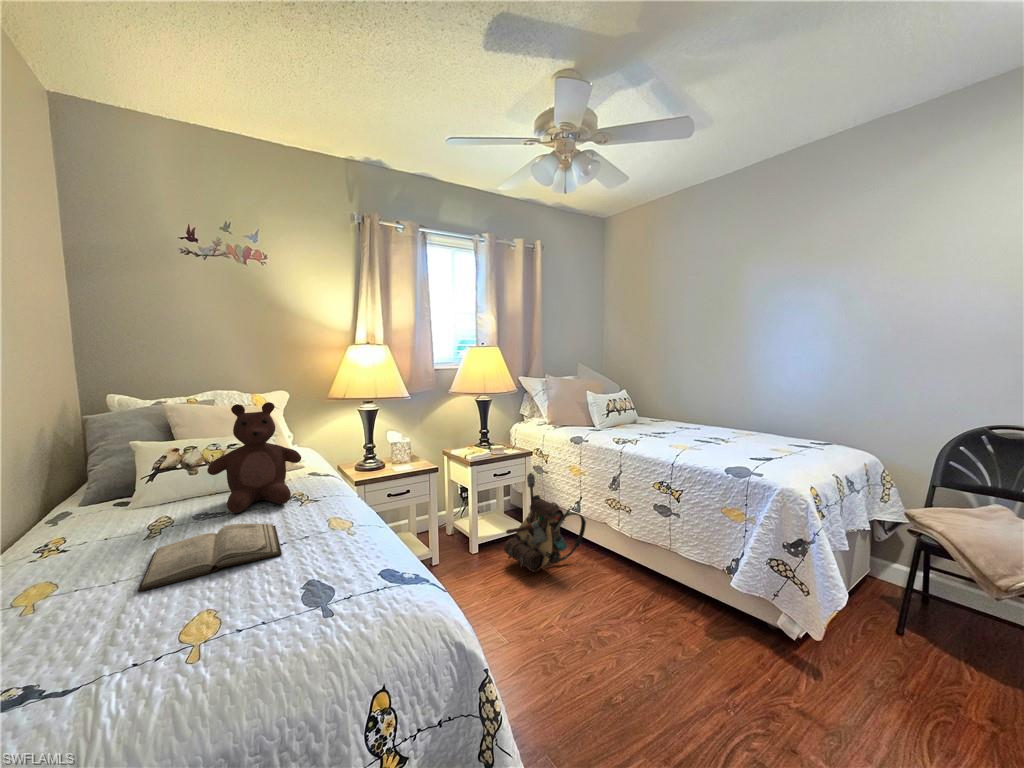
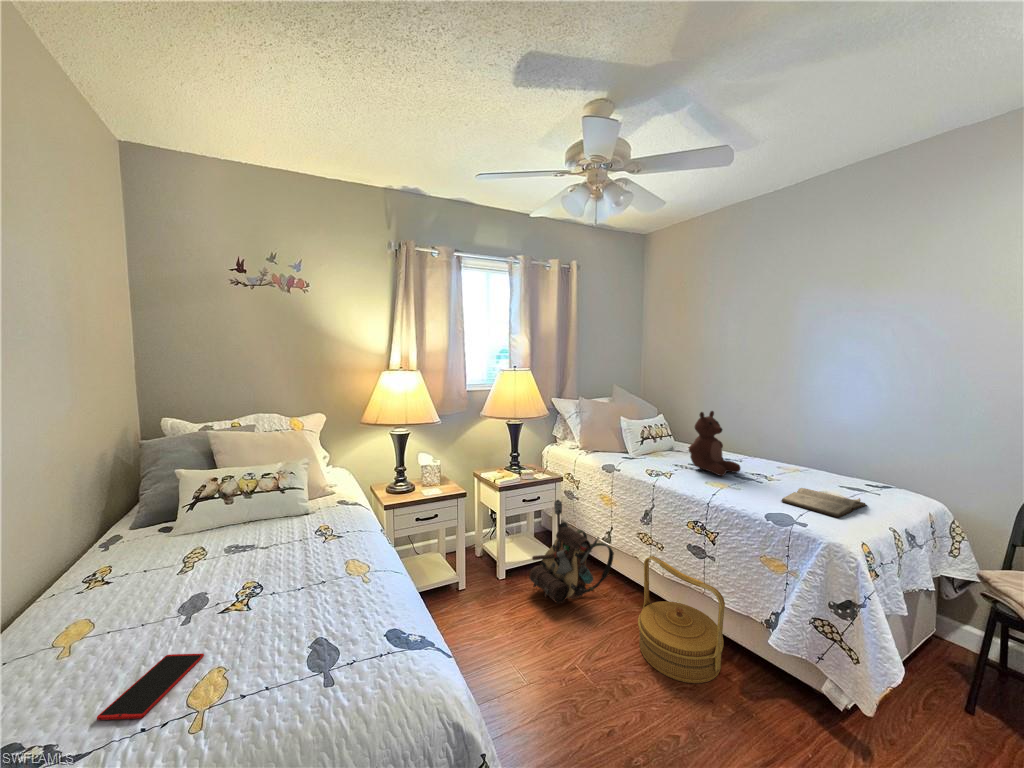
teddy bear: present [207,402,301,513] -> present [689,411,741,476]
woven basket: none [611,518,691,630] -> present [638,556,725,683]
diary: present [138,524,282,592] -> present [781,488,866,517]
smartphone: none [85,600,190,659] -> present [97,654,204,720]

